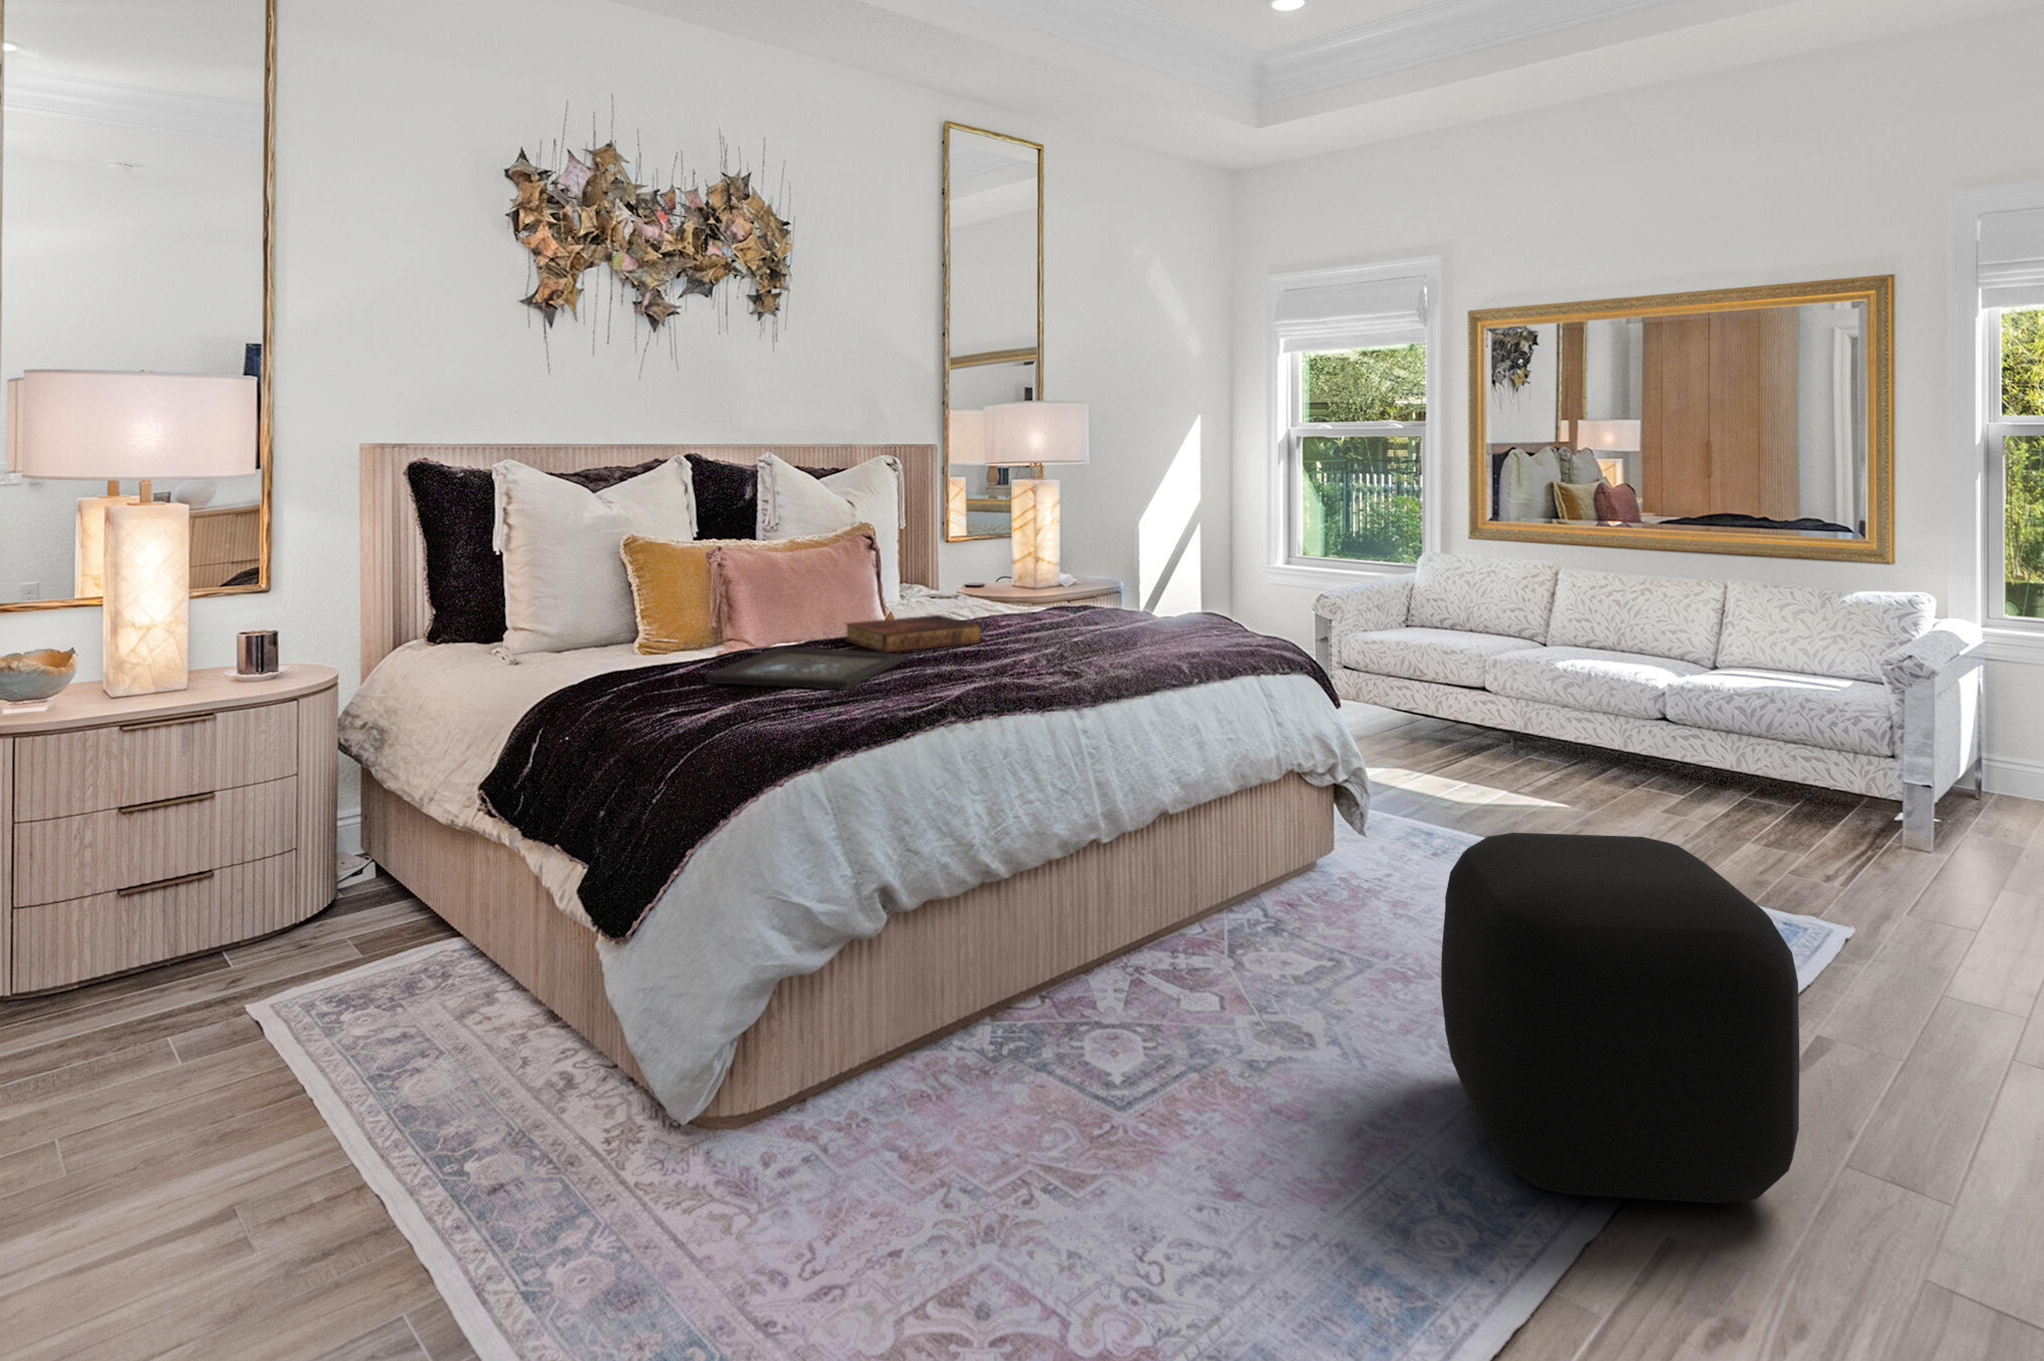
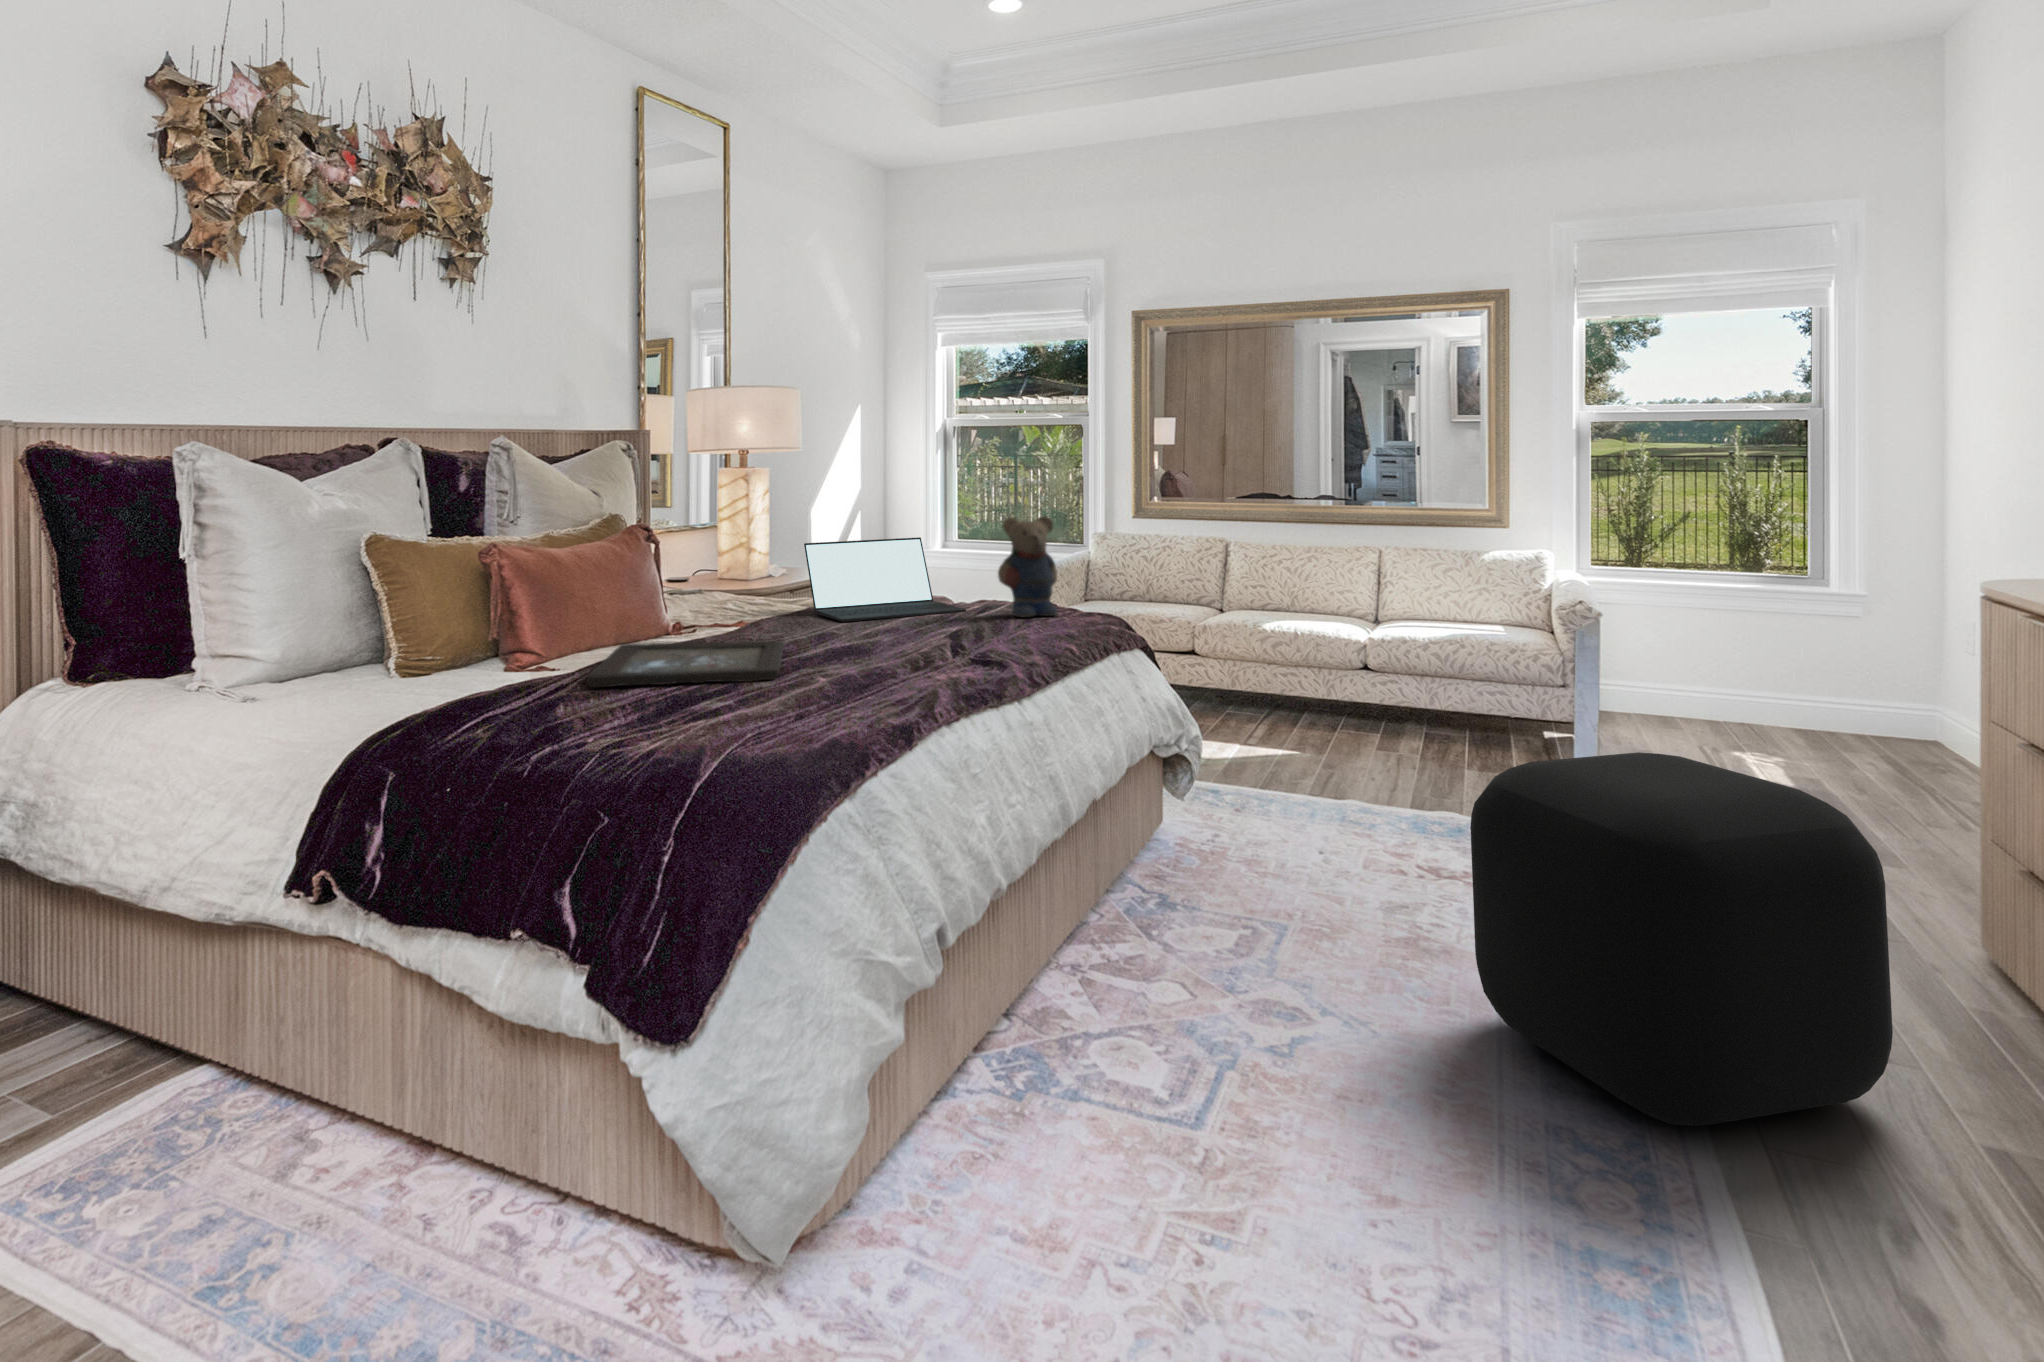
teddy bear: none [1138,552,1197,647] -> present [998,516,1058,617]
laptop: none [998,562,1127,638] -> present [804,537,966,622]
book: present [846,615,981,653] -> none [666,602,825,644]

